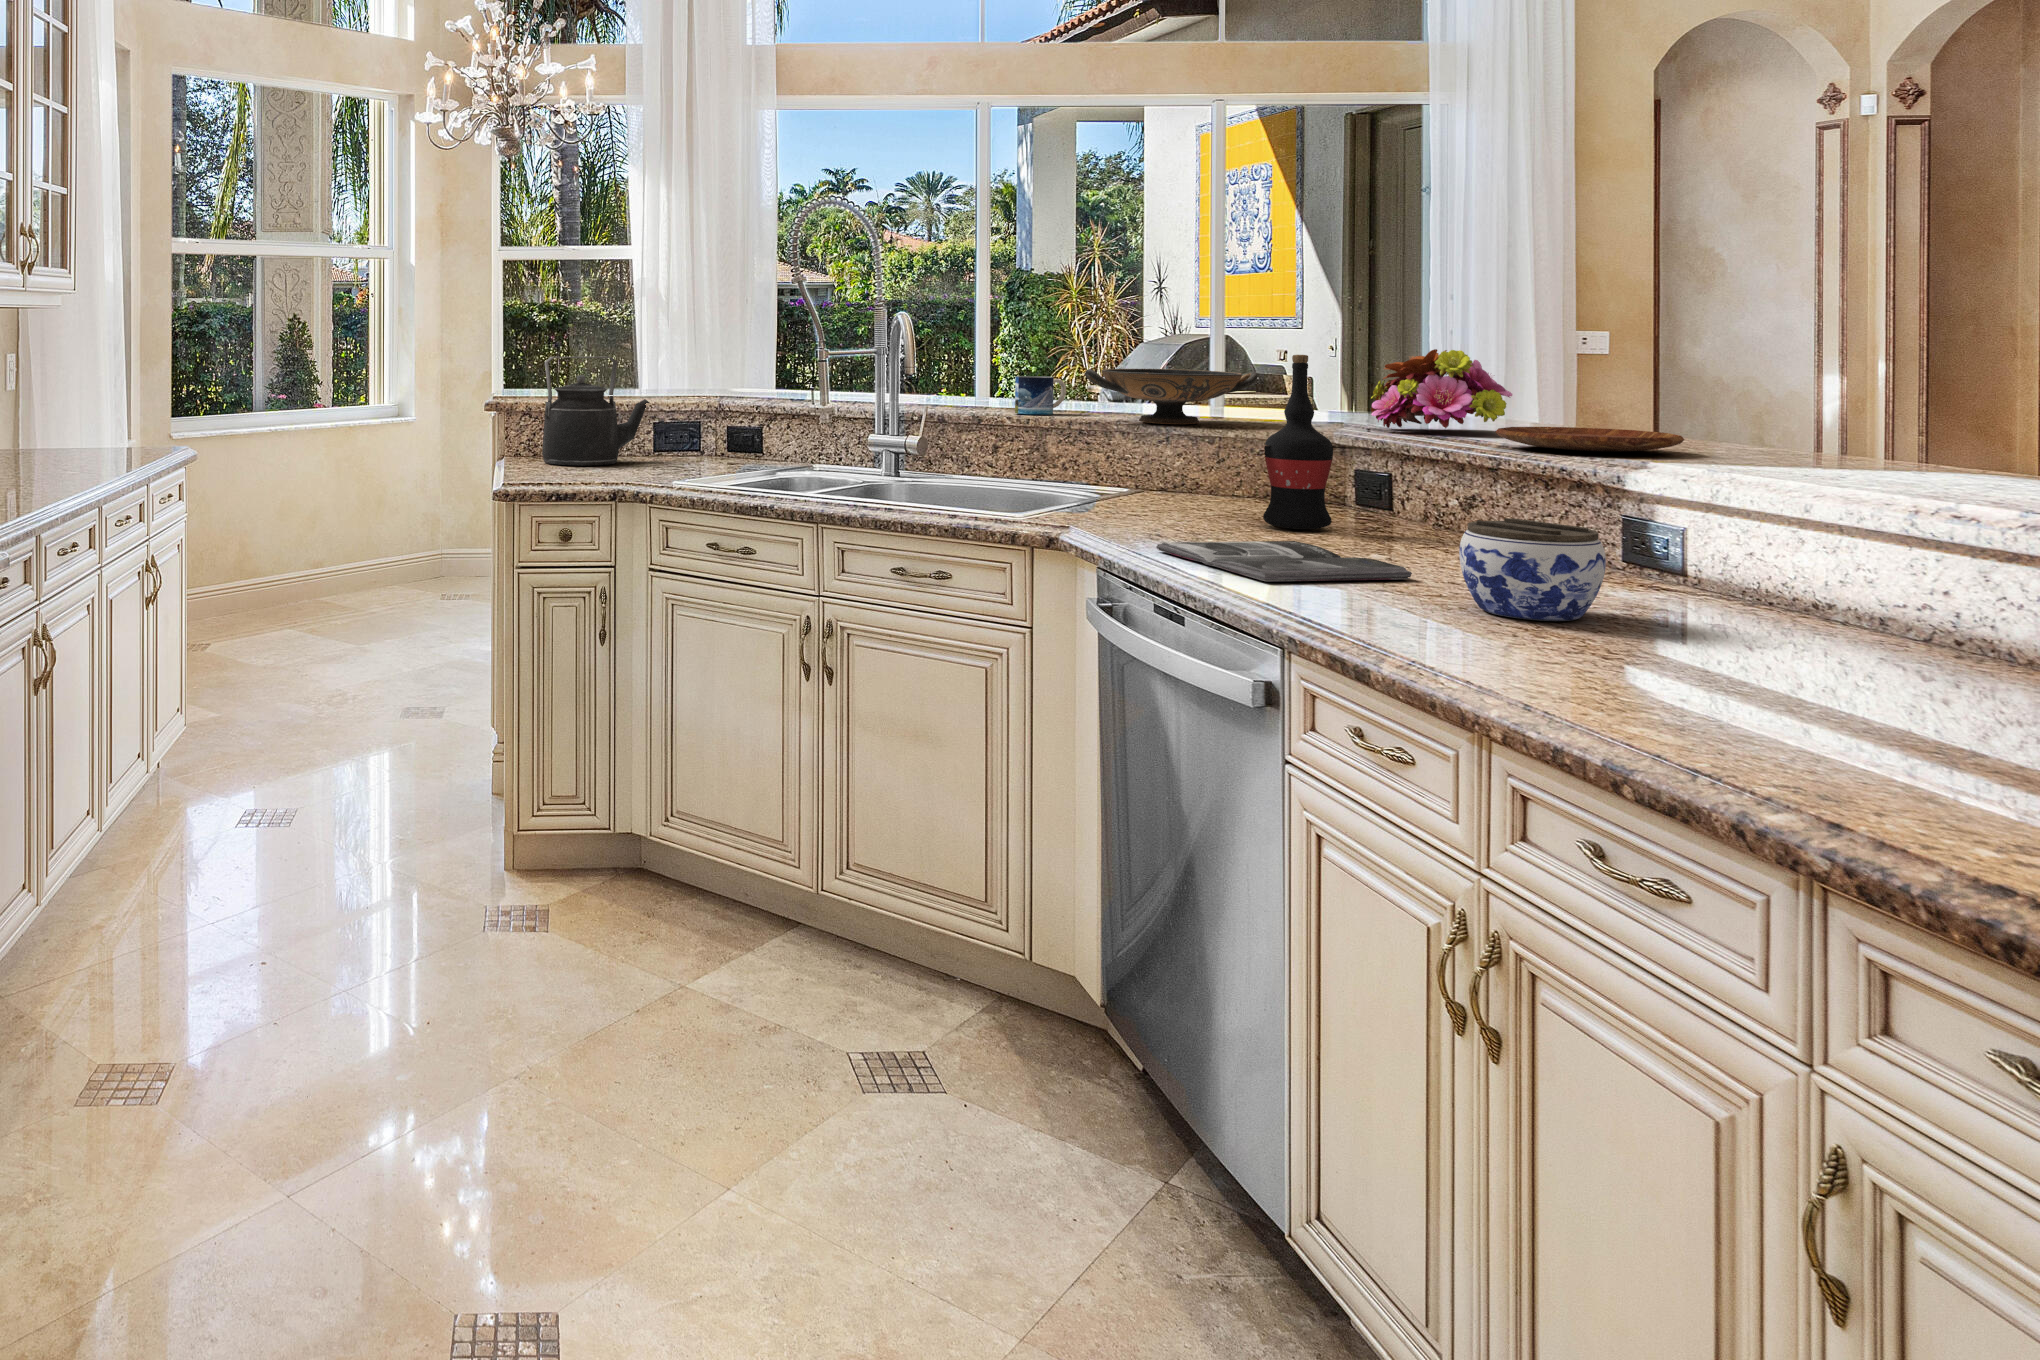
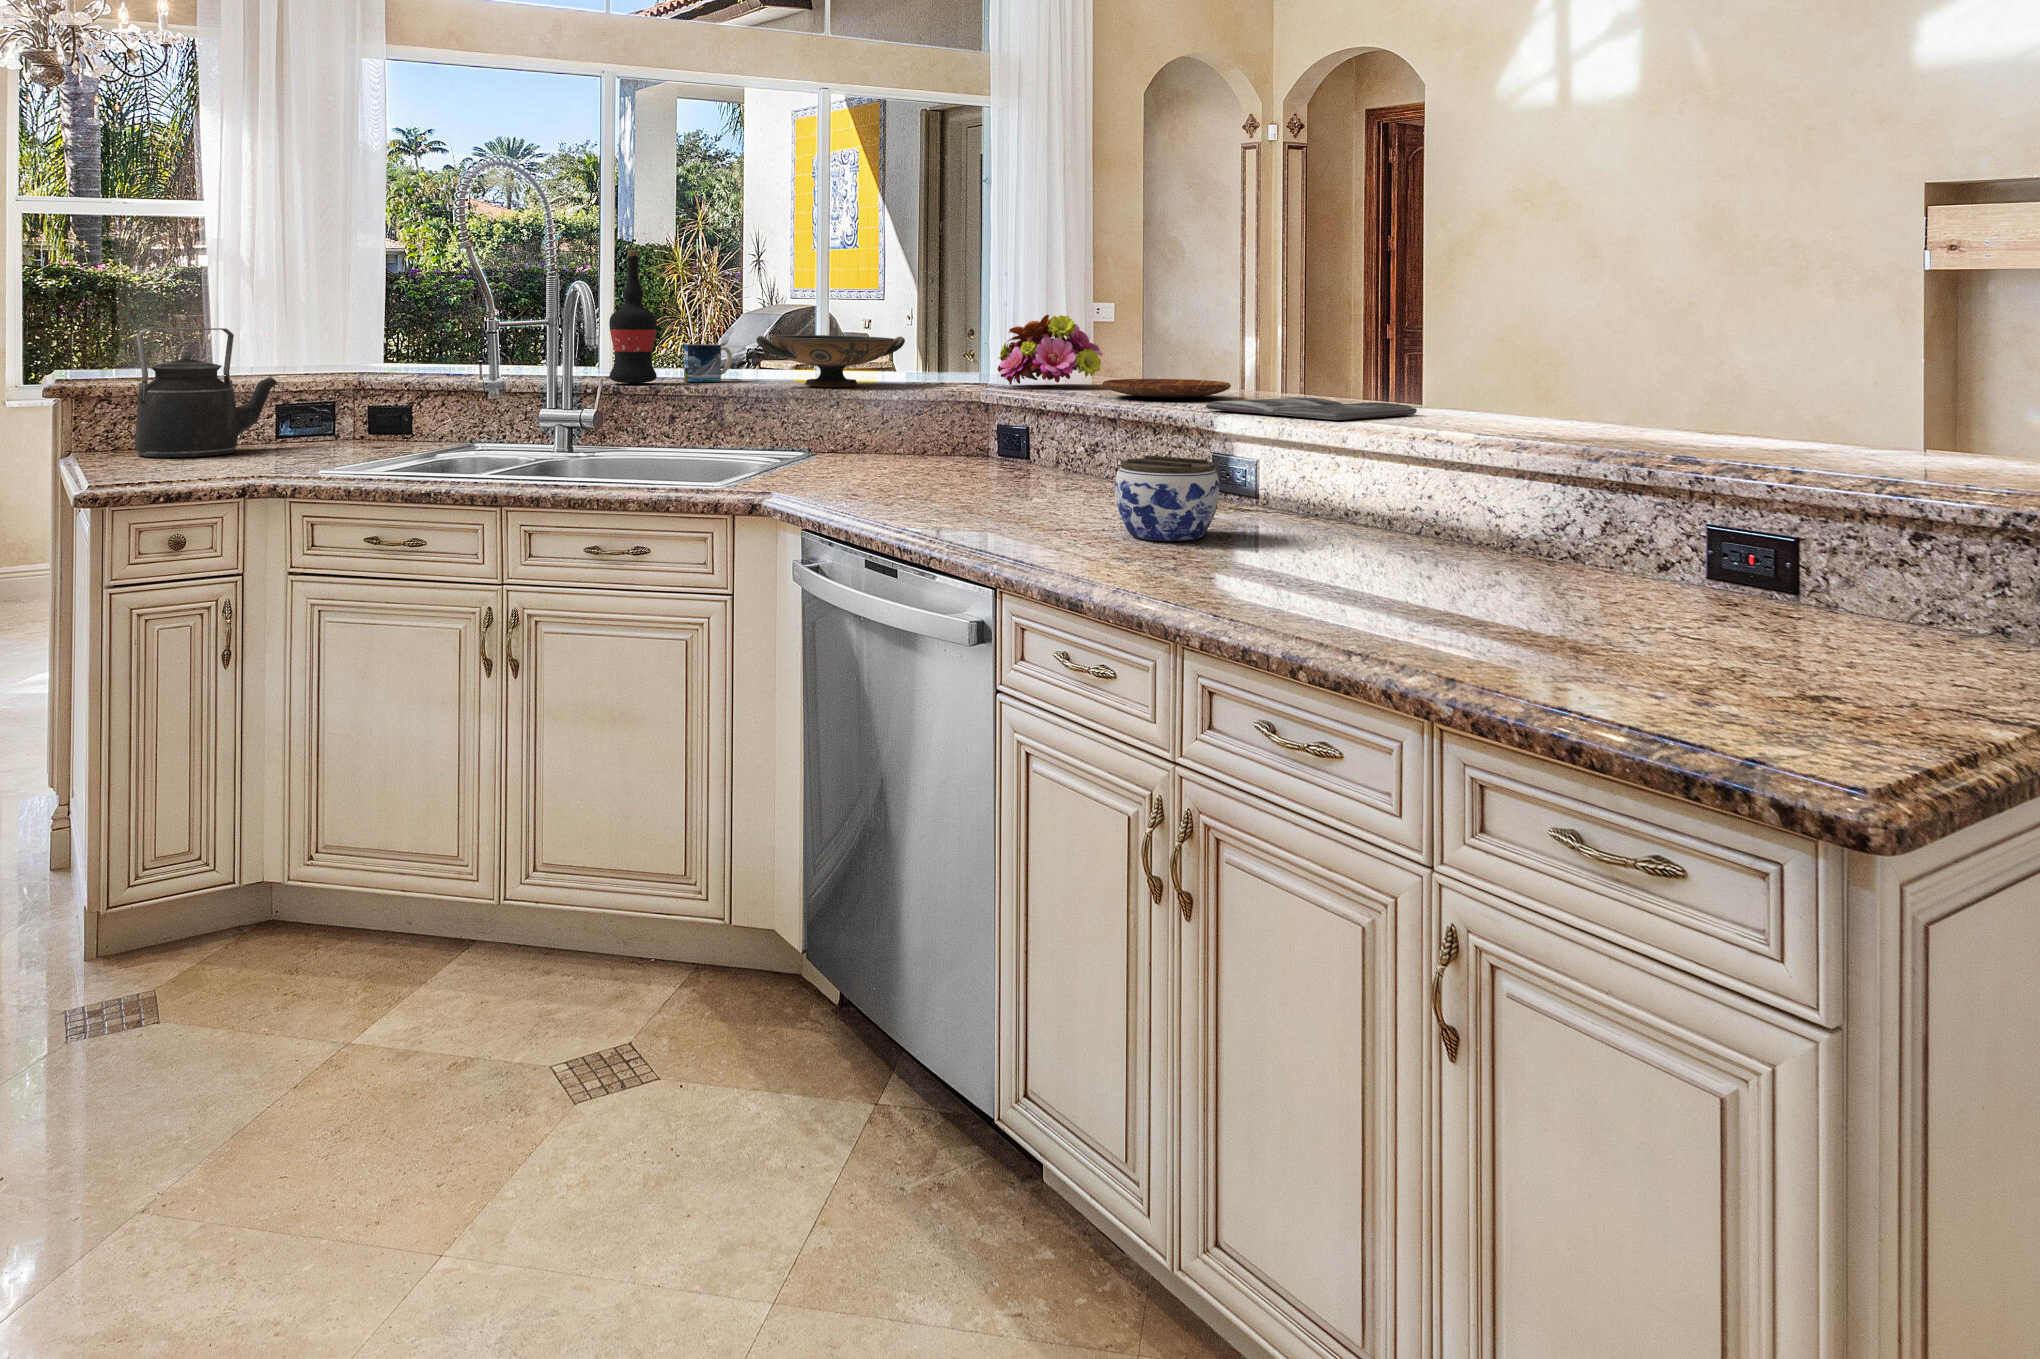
wine bottle: present [1263,355,1333,529] -> present [609,250,657,383]
magazine: present [1157,541,1412,581] -> present [1206,397,1417,420]

